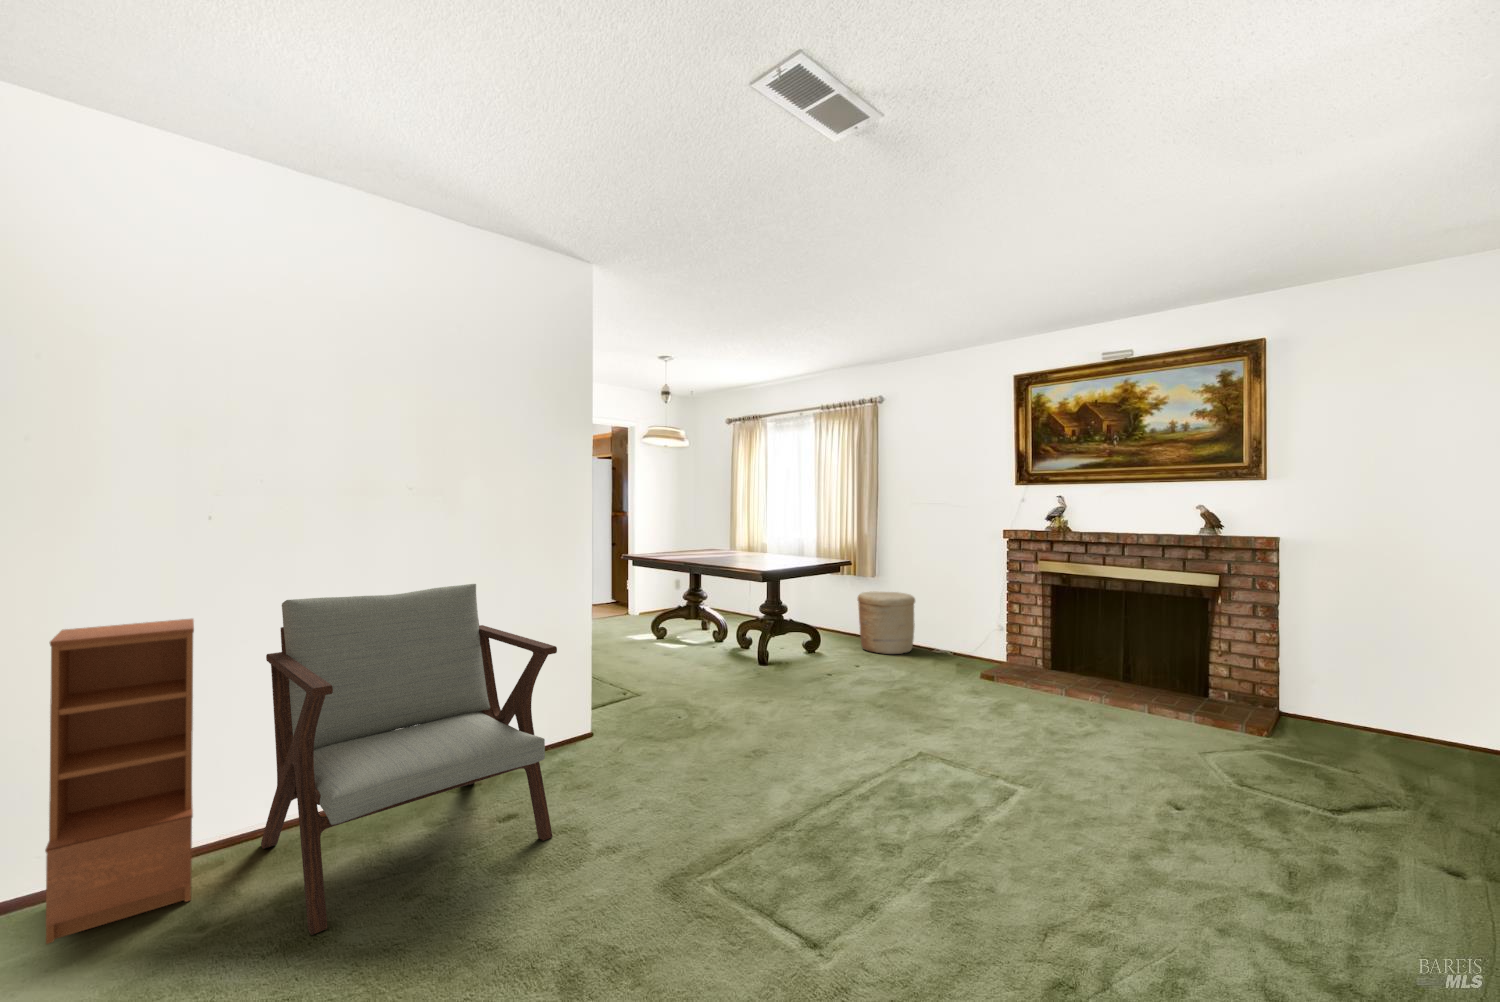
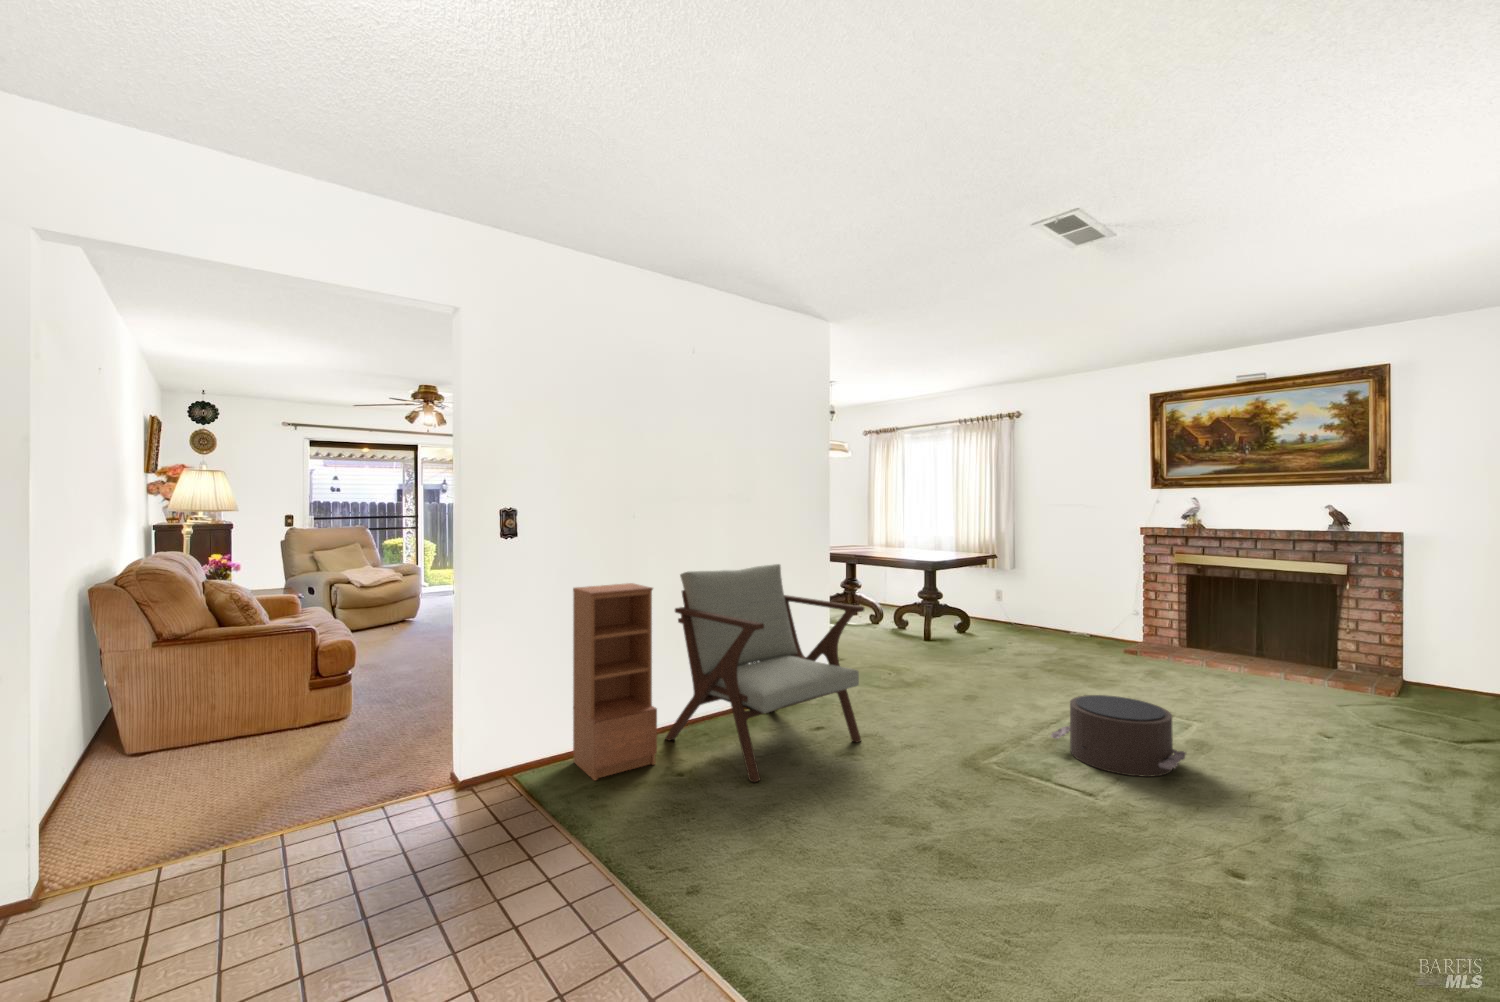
woven basket: present [858,591,915,654] -> none [1001,580,1054,634]
pouf: none [805,761,975,890] -> present [1051,695,1186,777]

